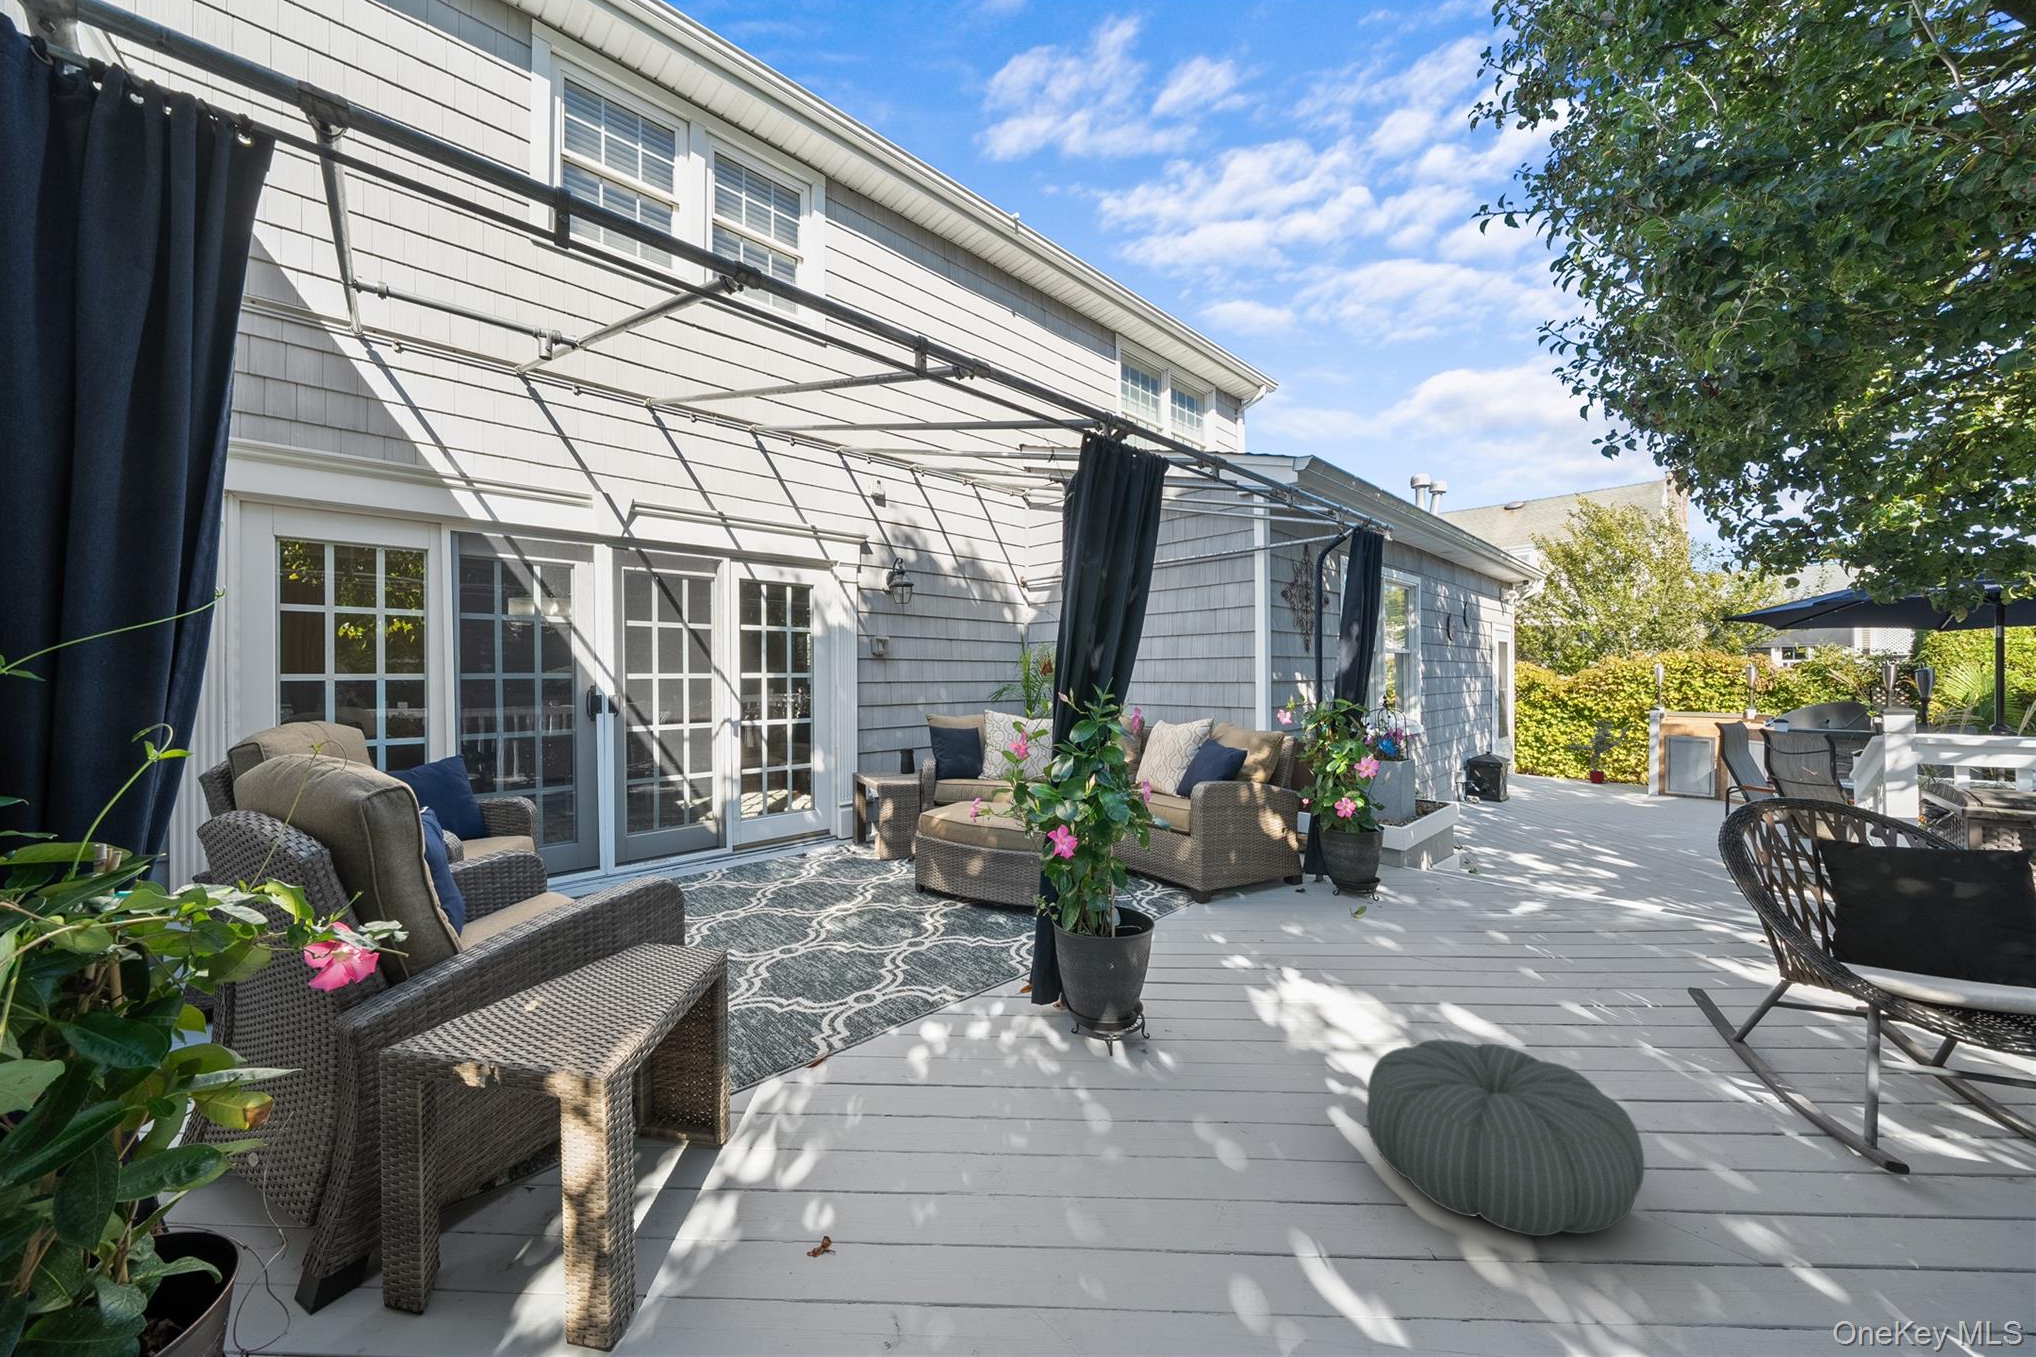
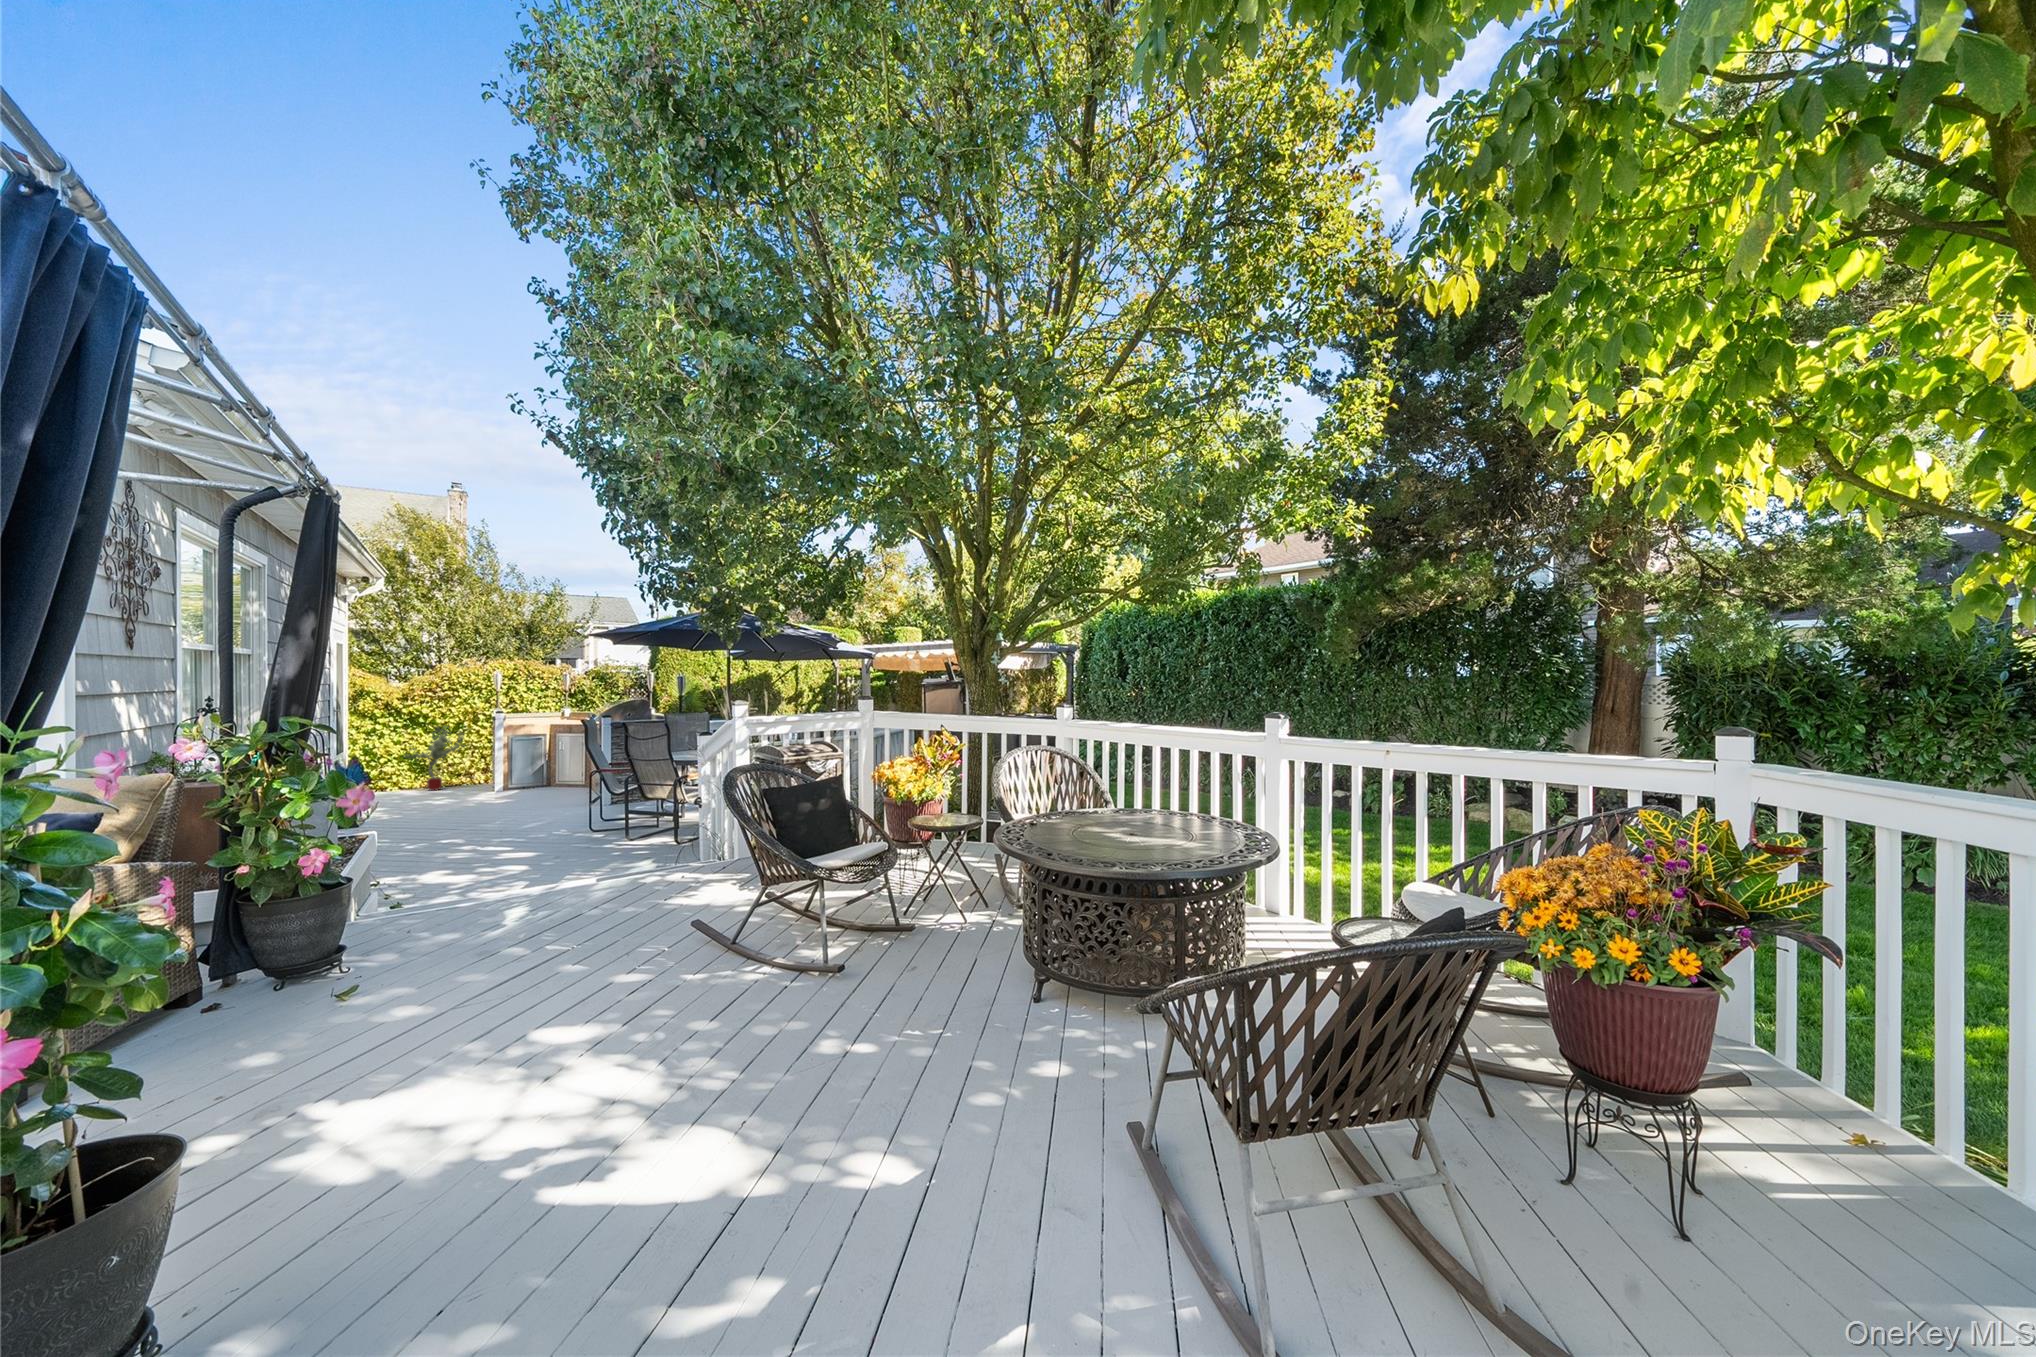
pouf: present [1367,1039,1644,1236] -> none [597,980,792,1109]

